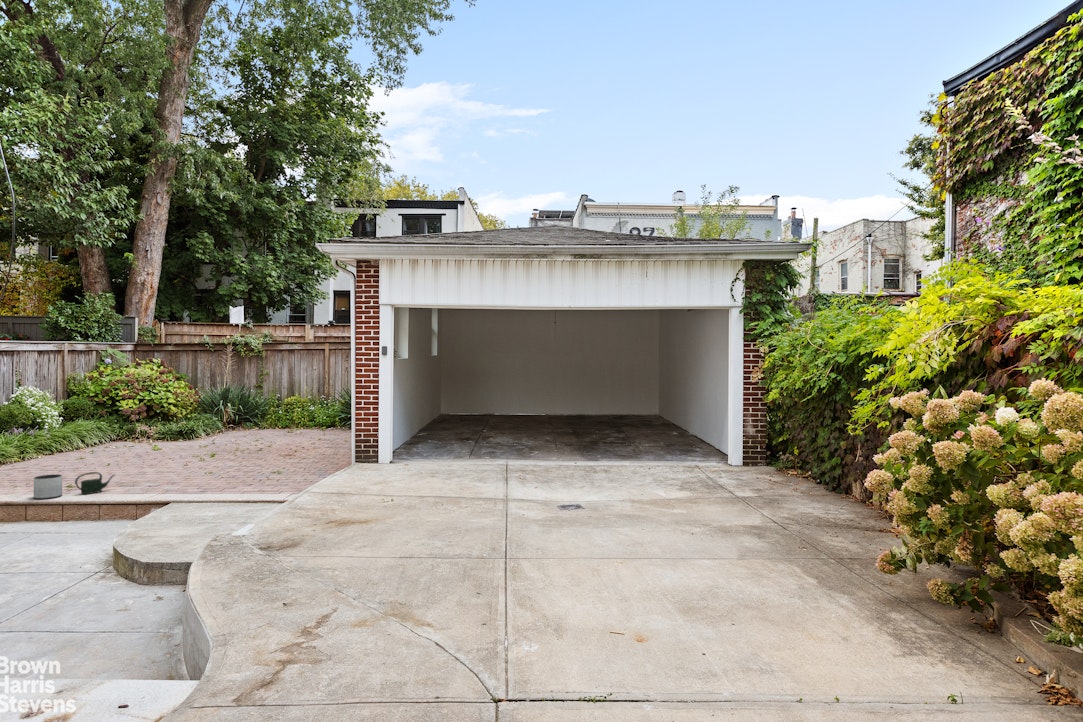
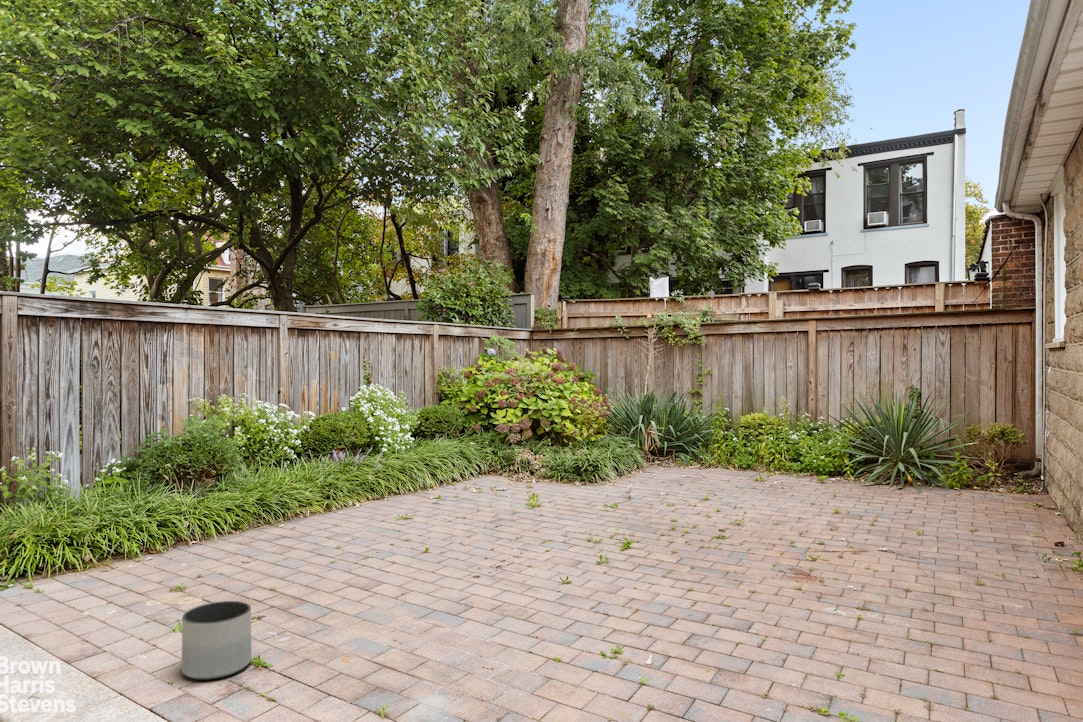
watering can: present [75,472,114,494] -> none [272,610,375,676]

